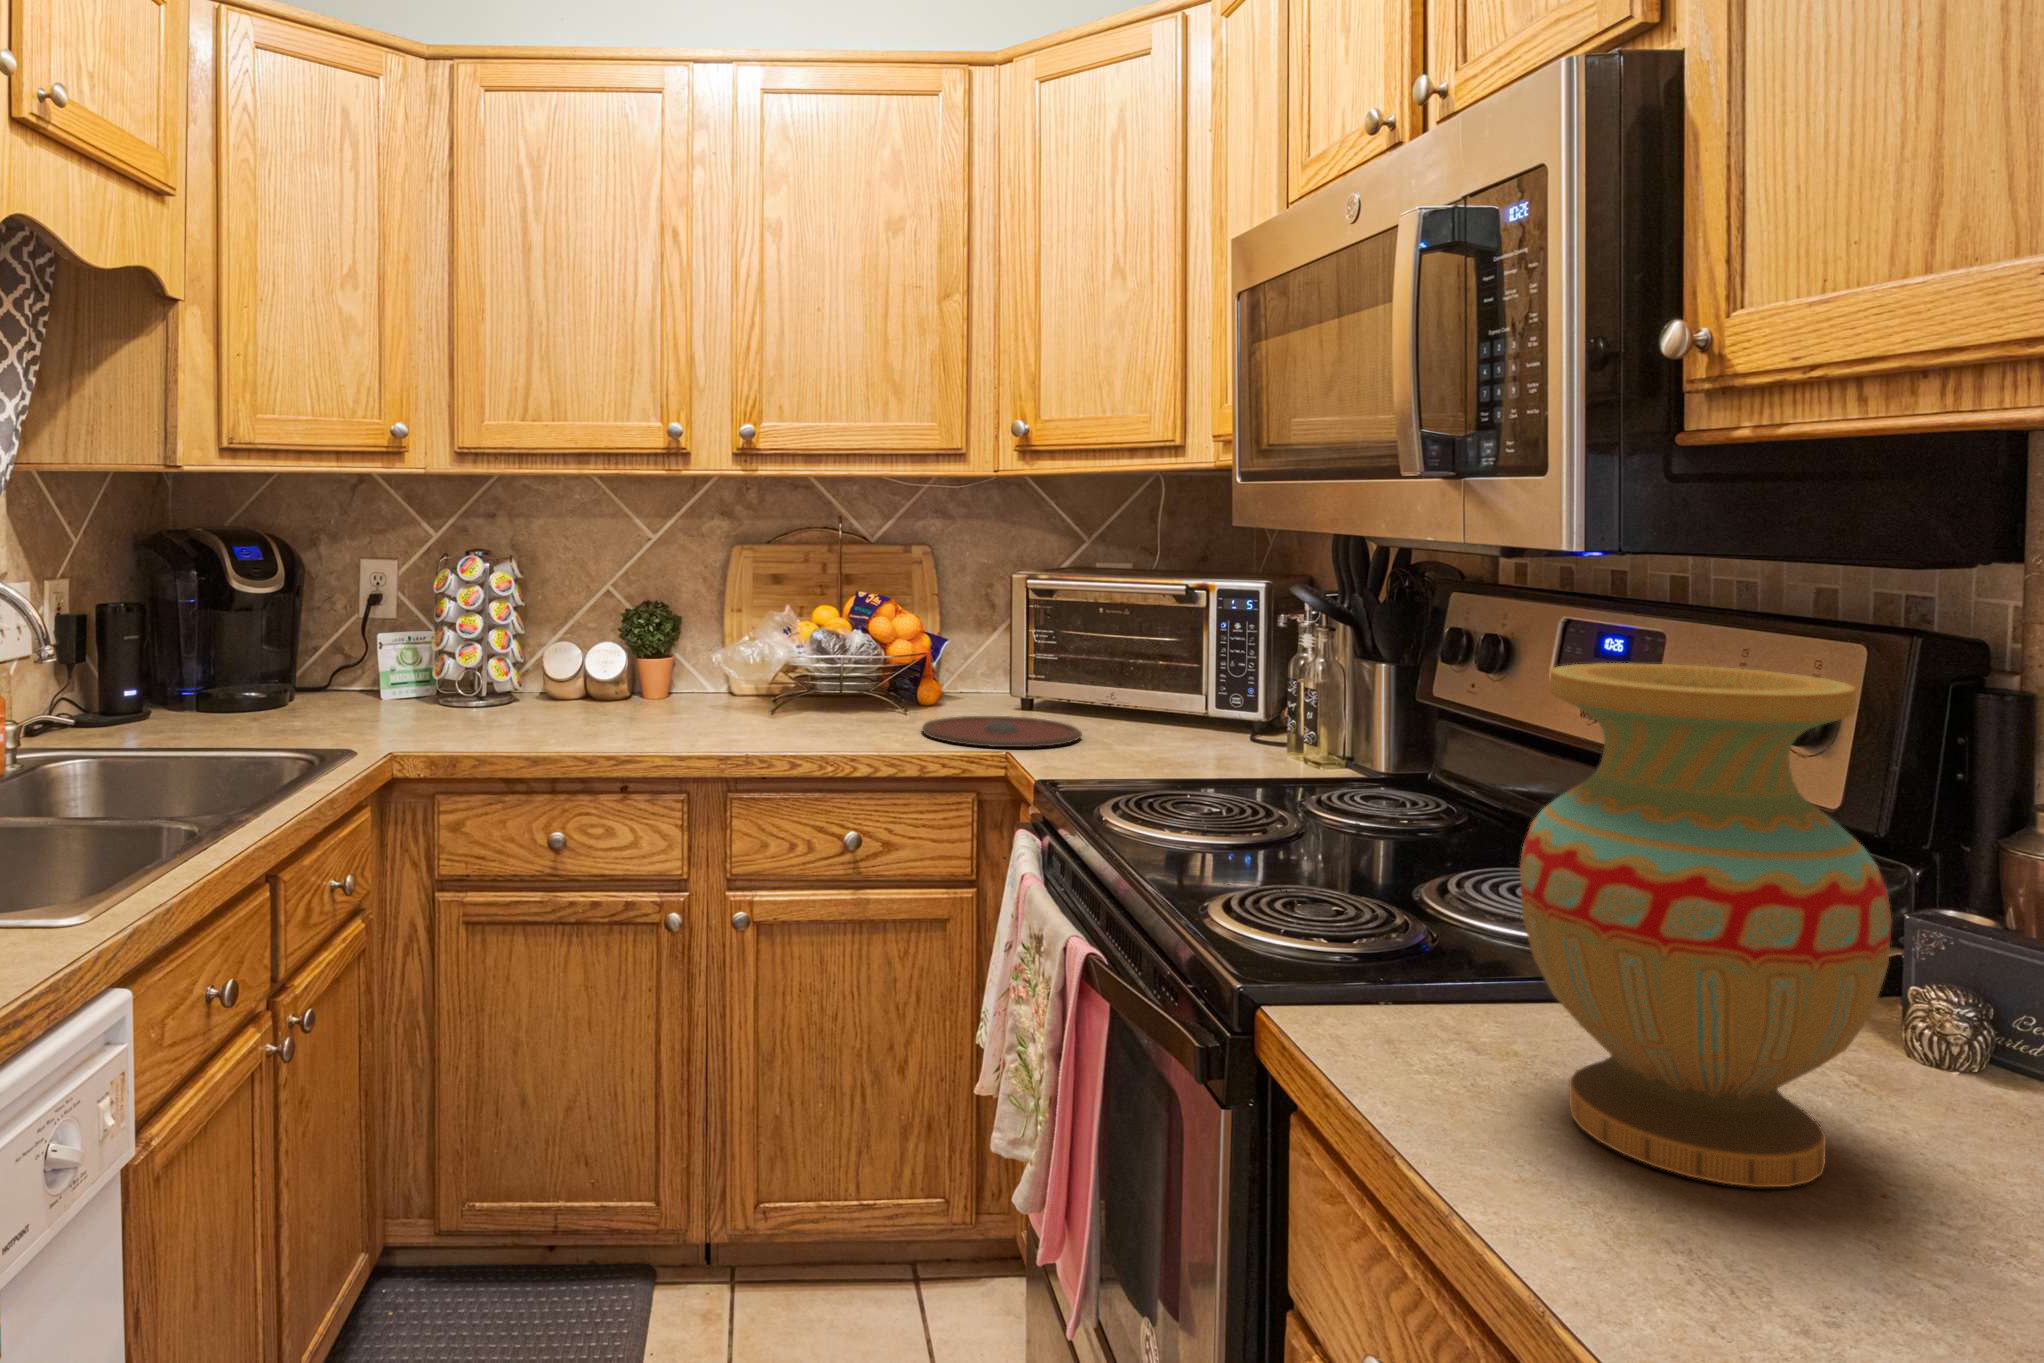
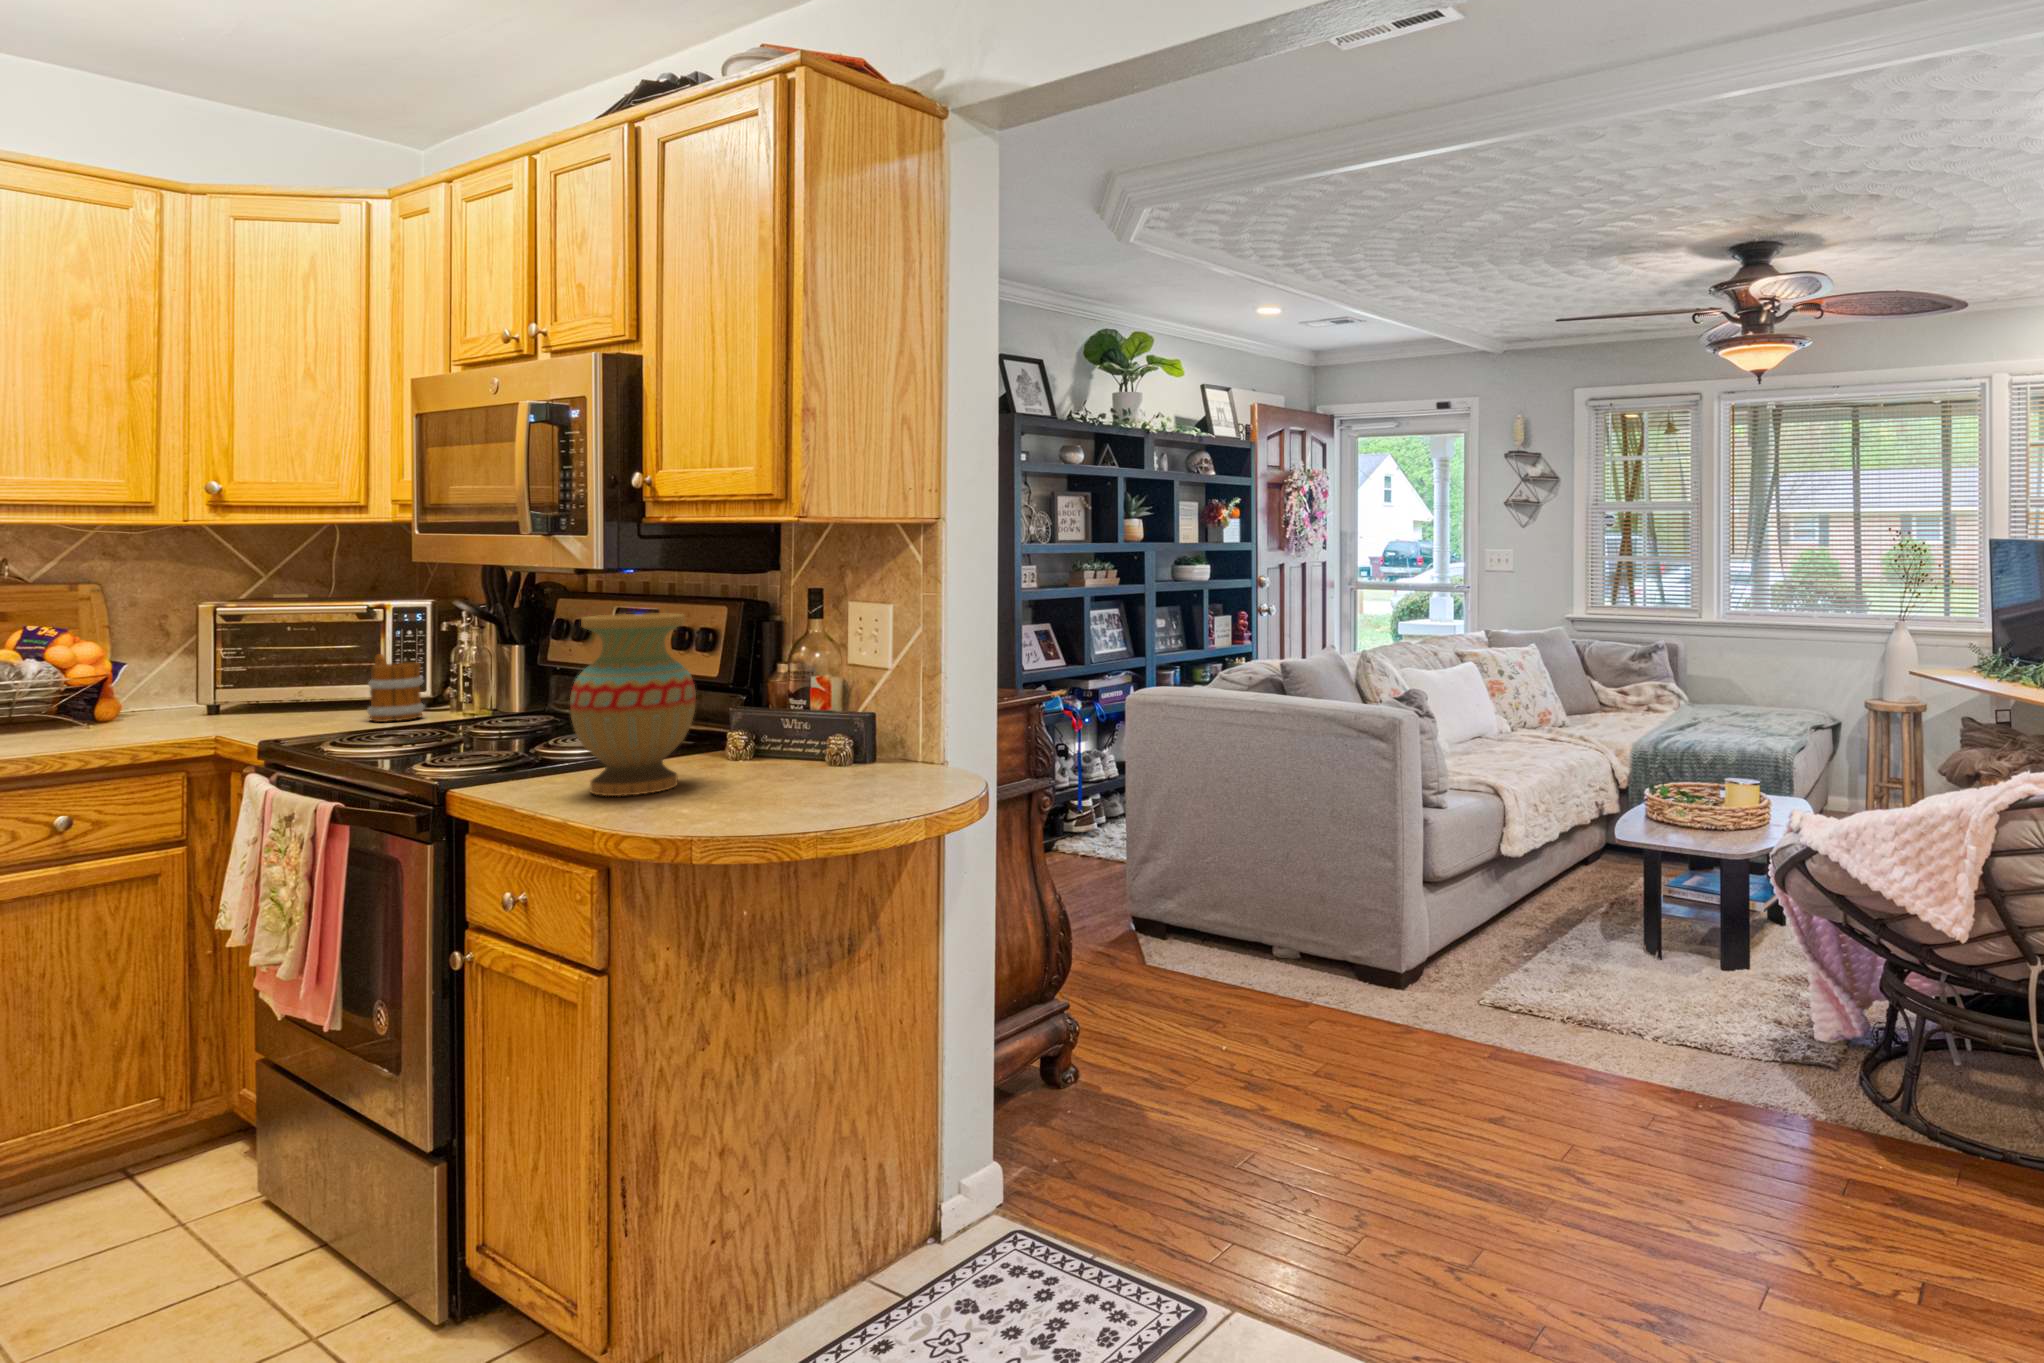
mug: none [1179,656,1254,760] -> present [367,654,425,722]
plate: present [922,716,1082,747] -> none [120,715,281,737]

